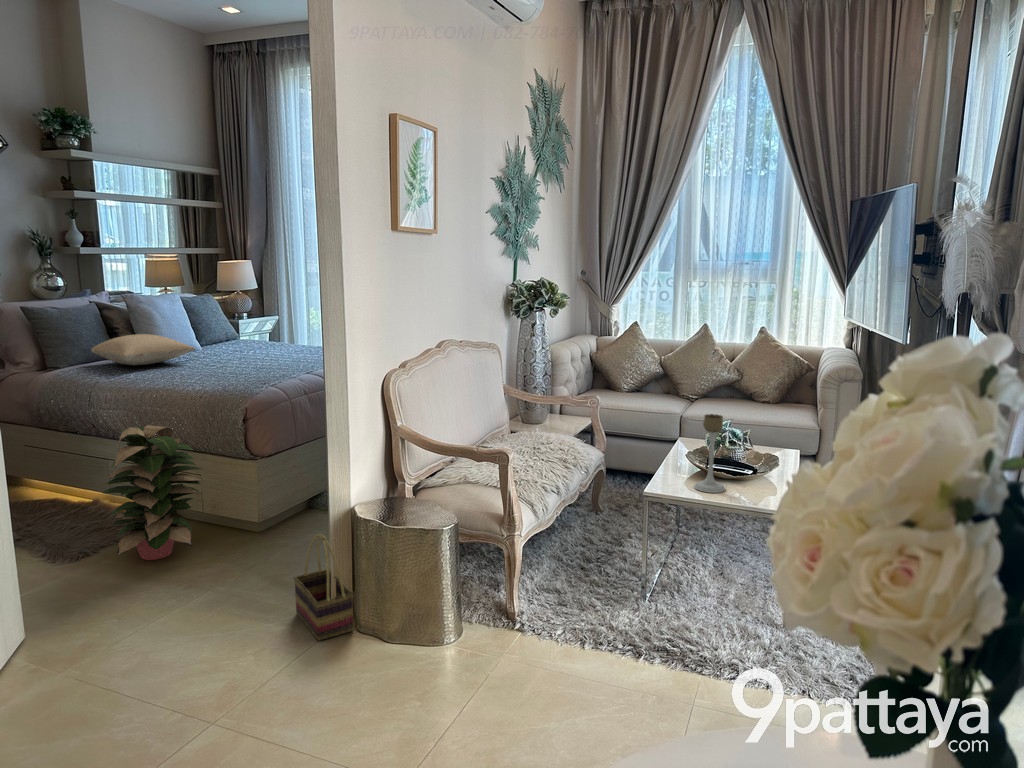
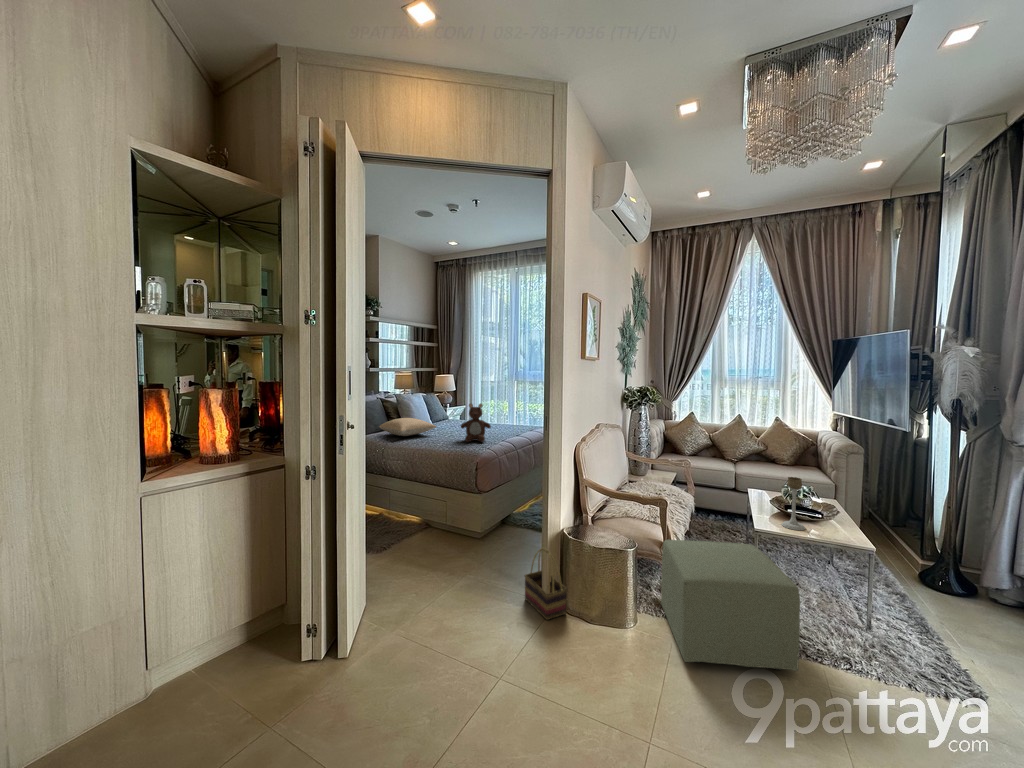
teddy bear: none [232,308,286,373] -> present [461,404,491,442]
decorative plant: present [102,425,202,560] -> none [396,473,455,557]
ottoman: none [497,514,662,688] -> present [661,540,800,671]

